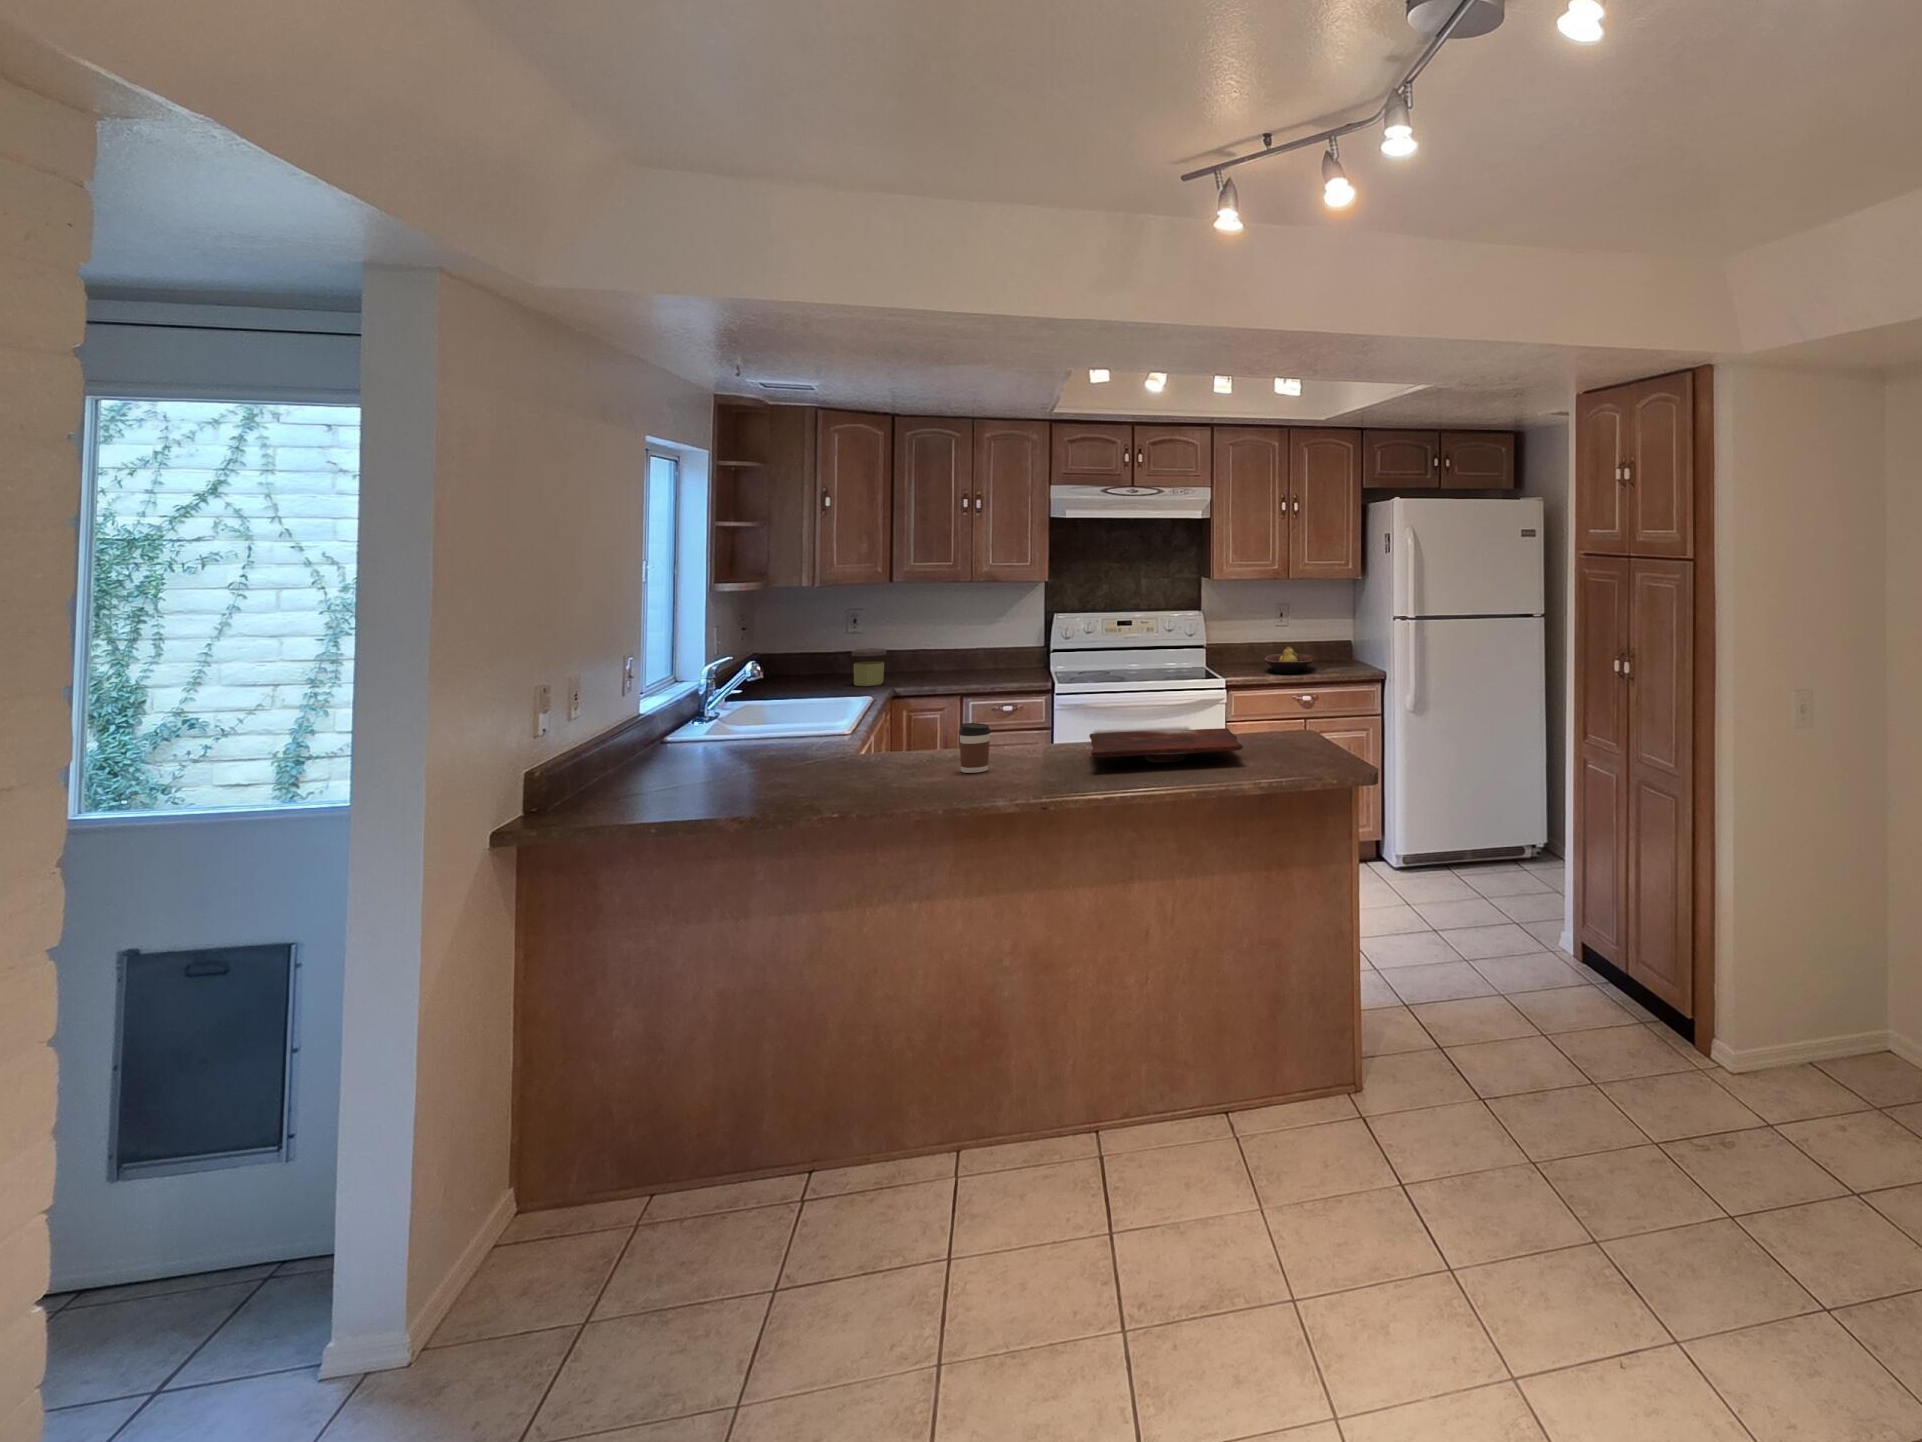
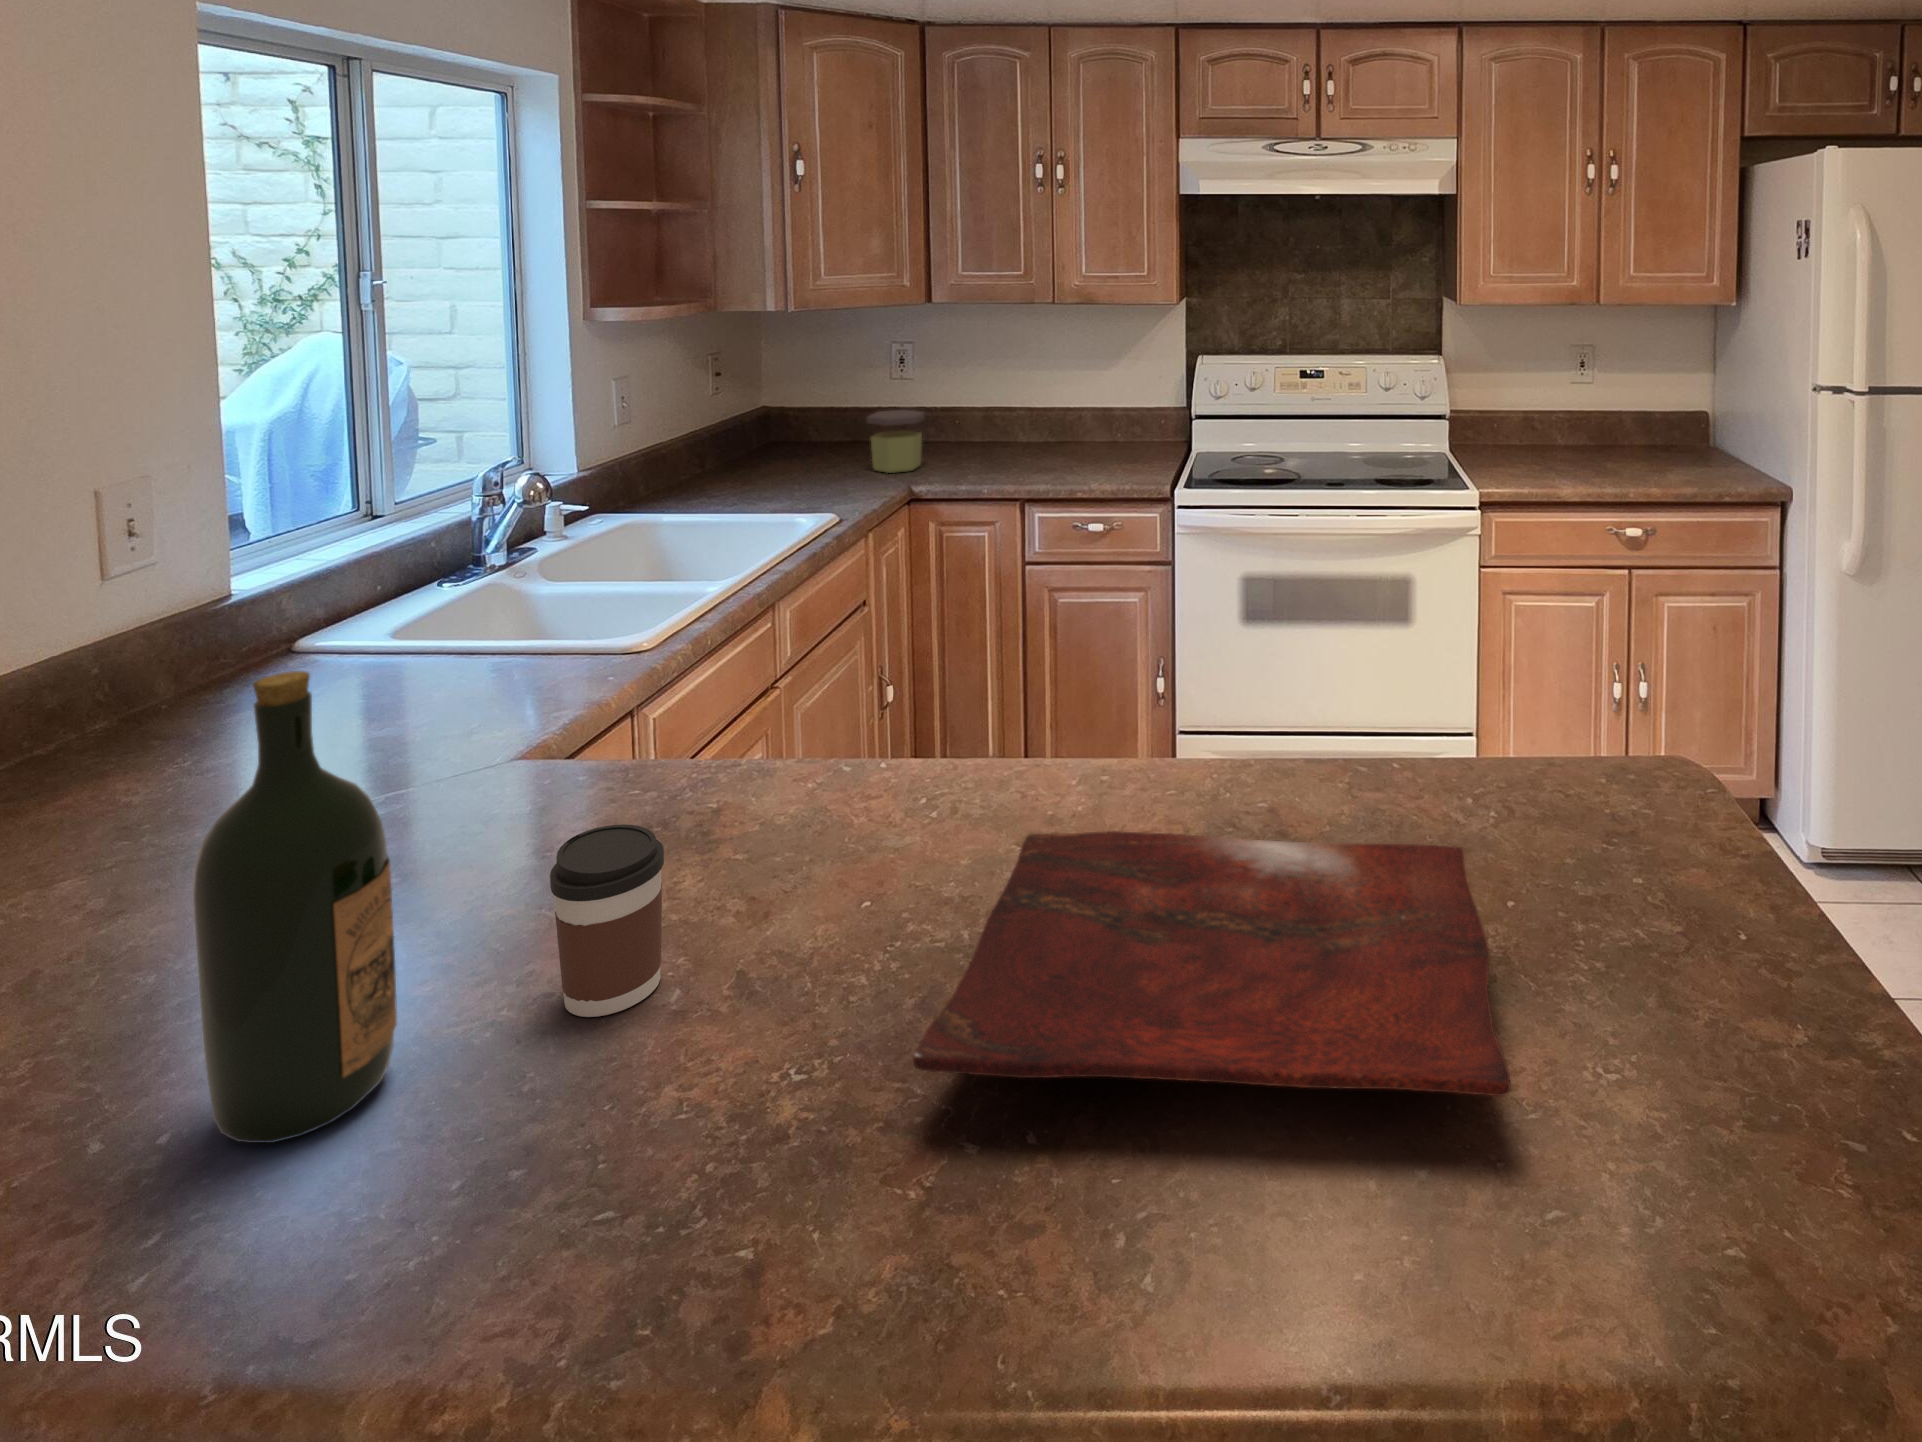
fruit bowl: present [1264,647,1314,674] -> none [1549,426,1641,480]
wine bottle: none [892,661,936,786] -> present [193,671,397,1143]

